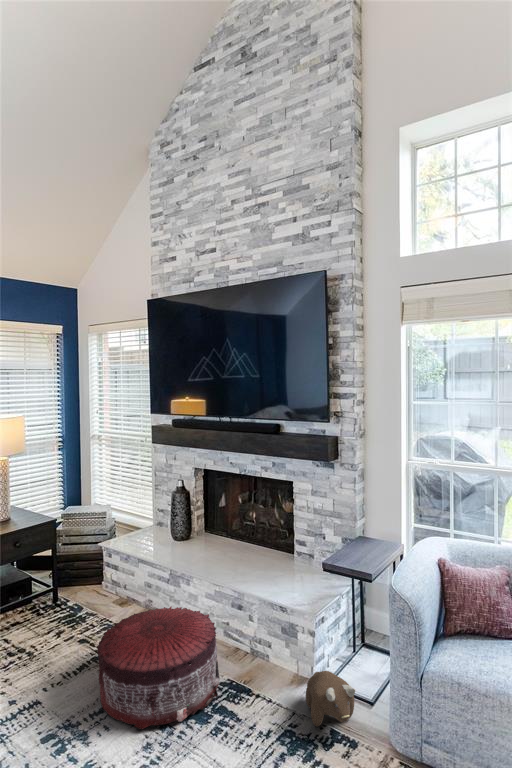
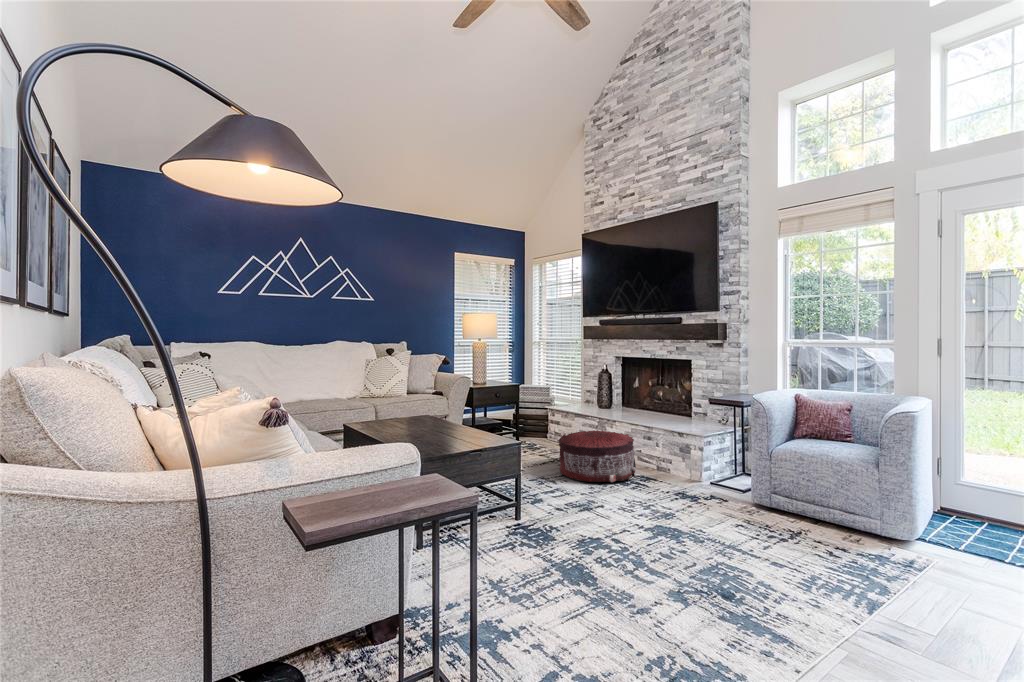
plush toy: present [306,671,355,727] -> none [695,463,729,493]

